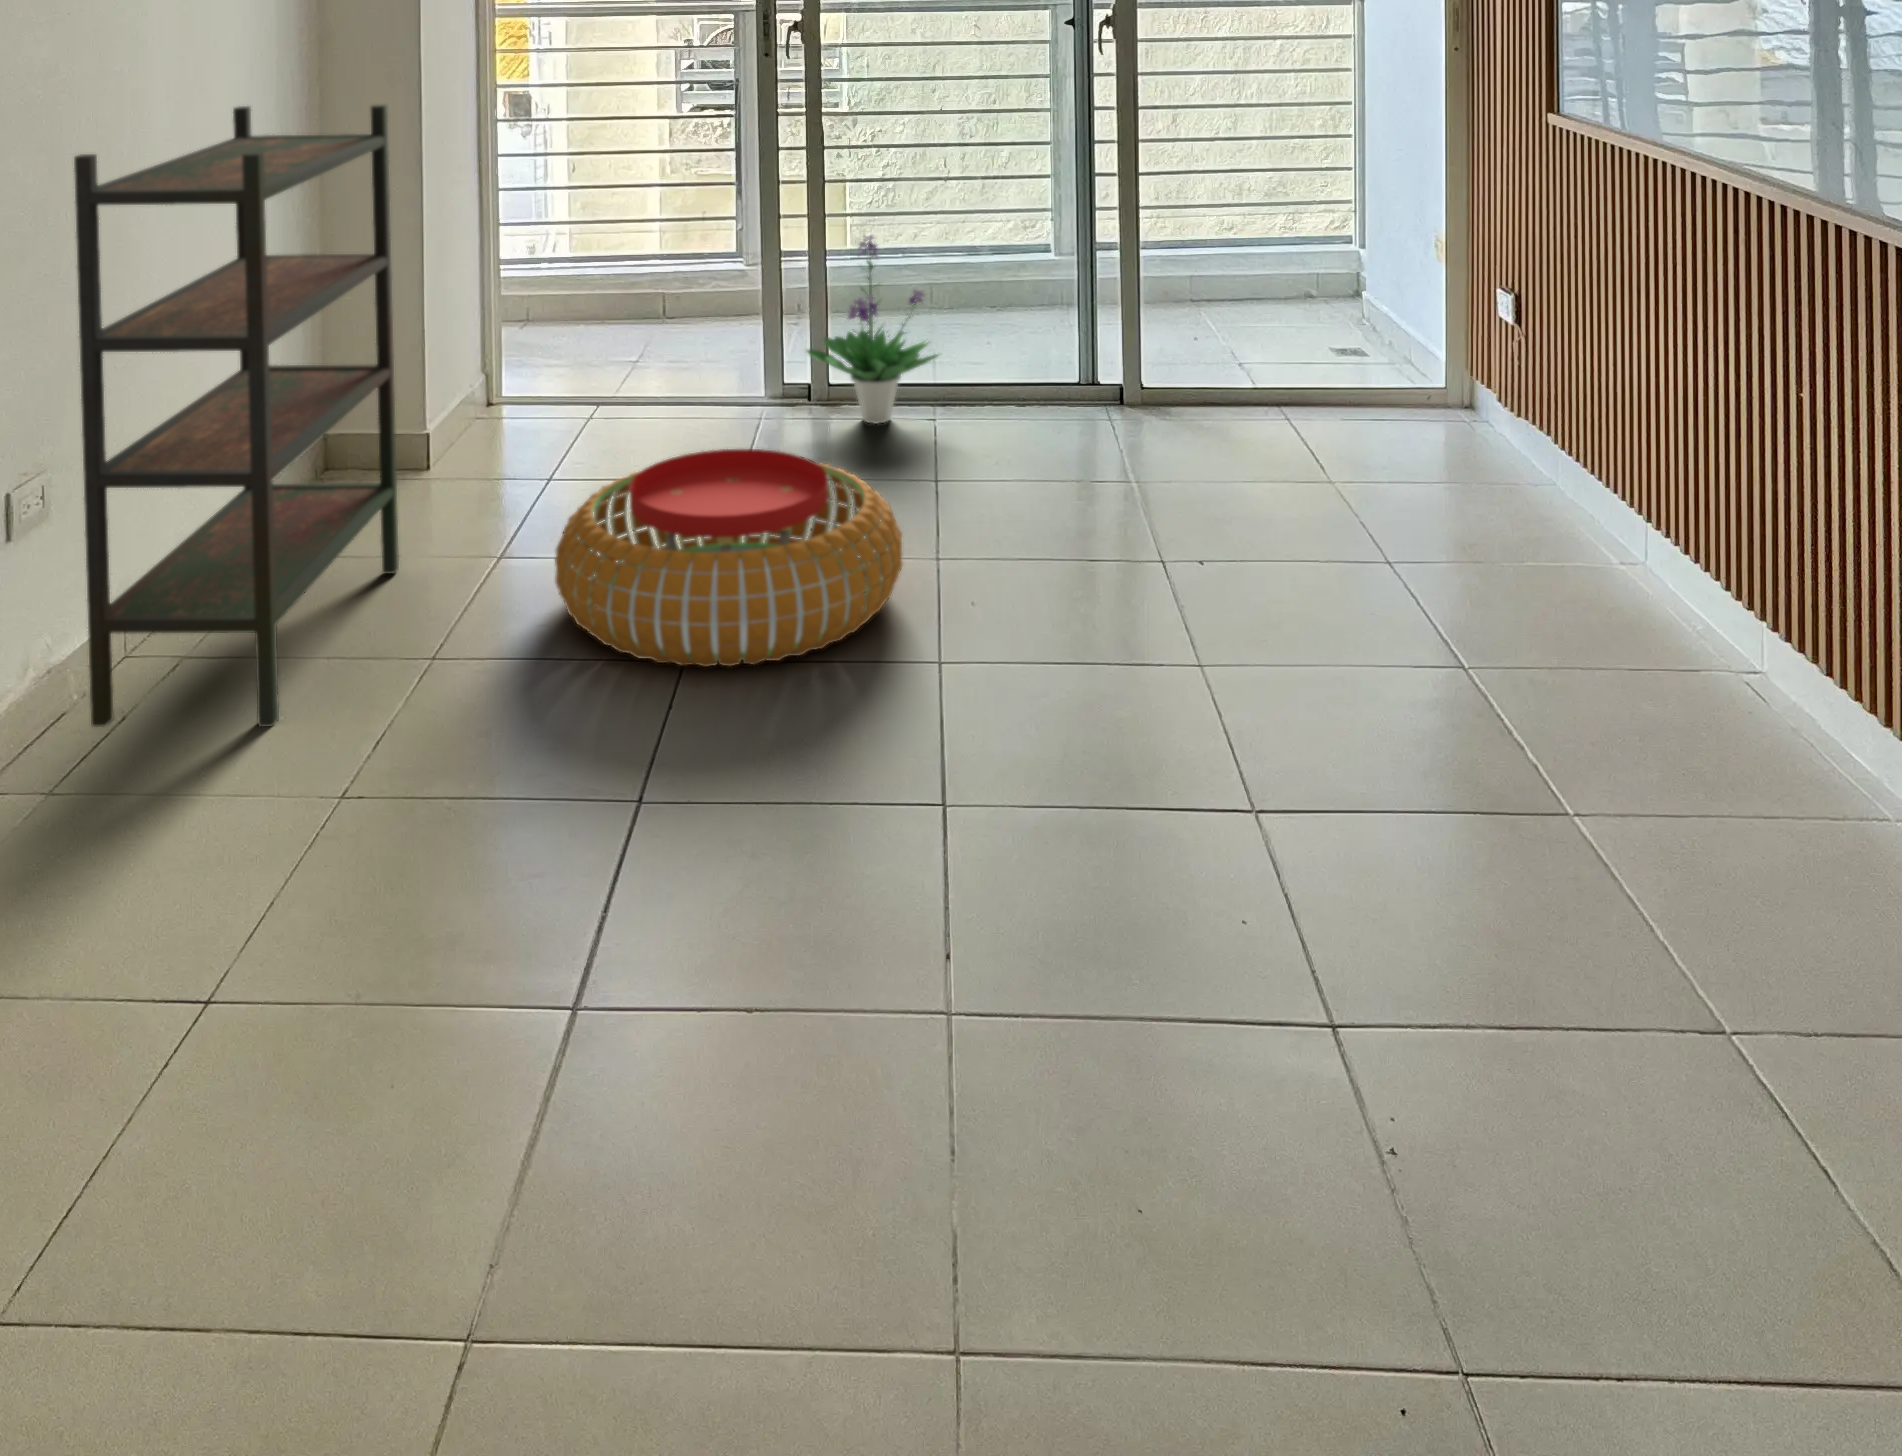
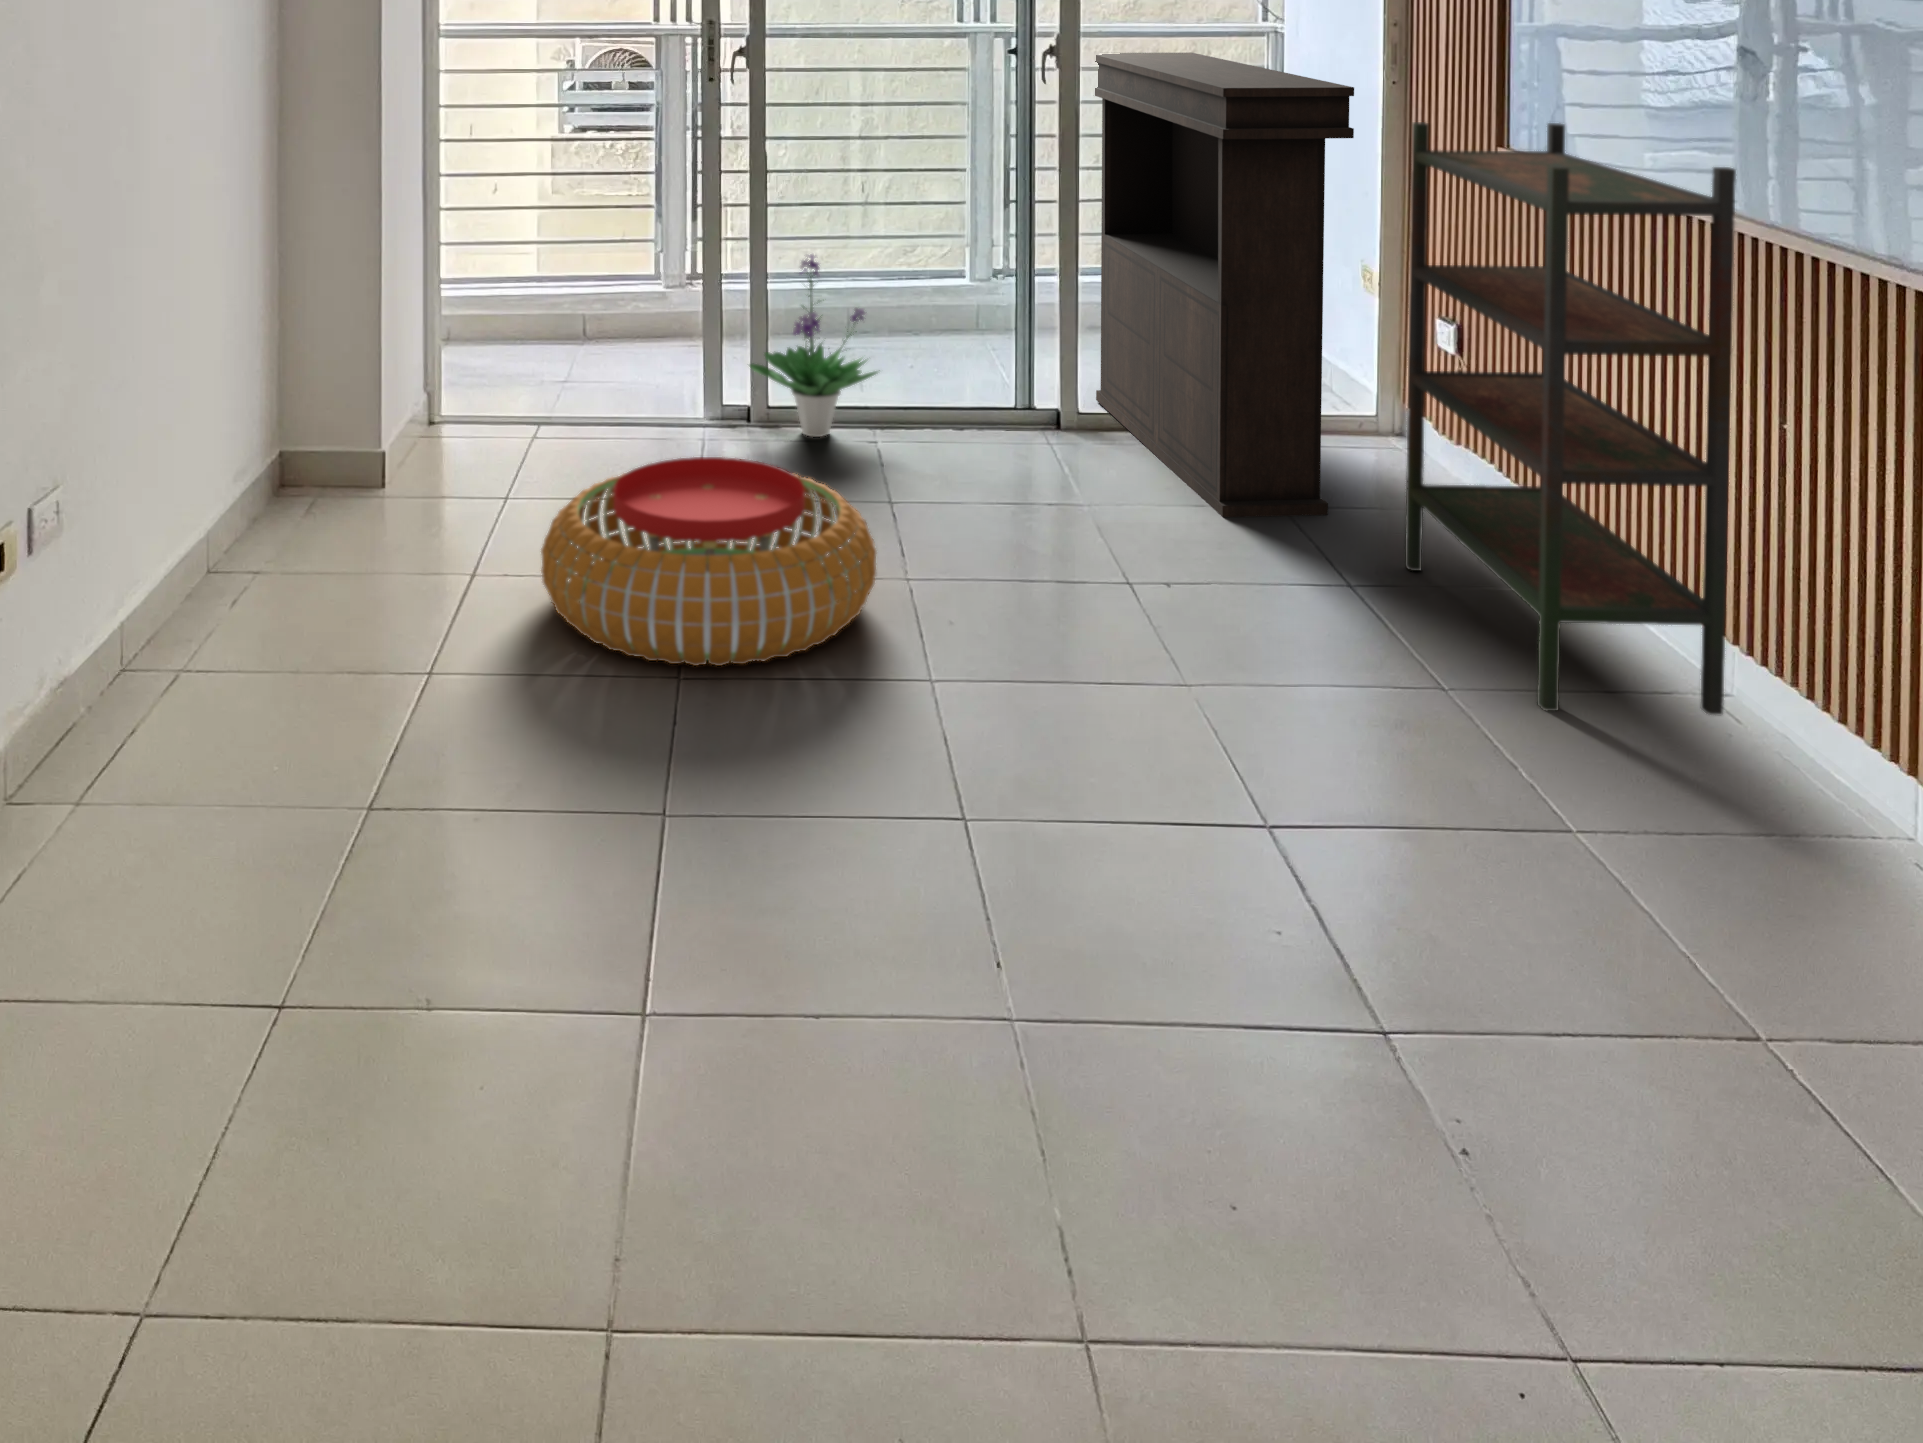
console table: none [1155,20,1404,499] -> present [1095,52,1354,517]
bookshelf: present [74,105,399,727] -> present [1405,122,1736,715]

